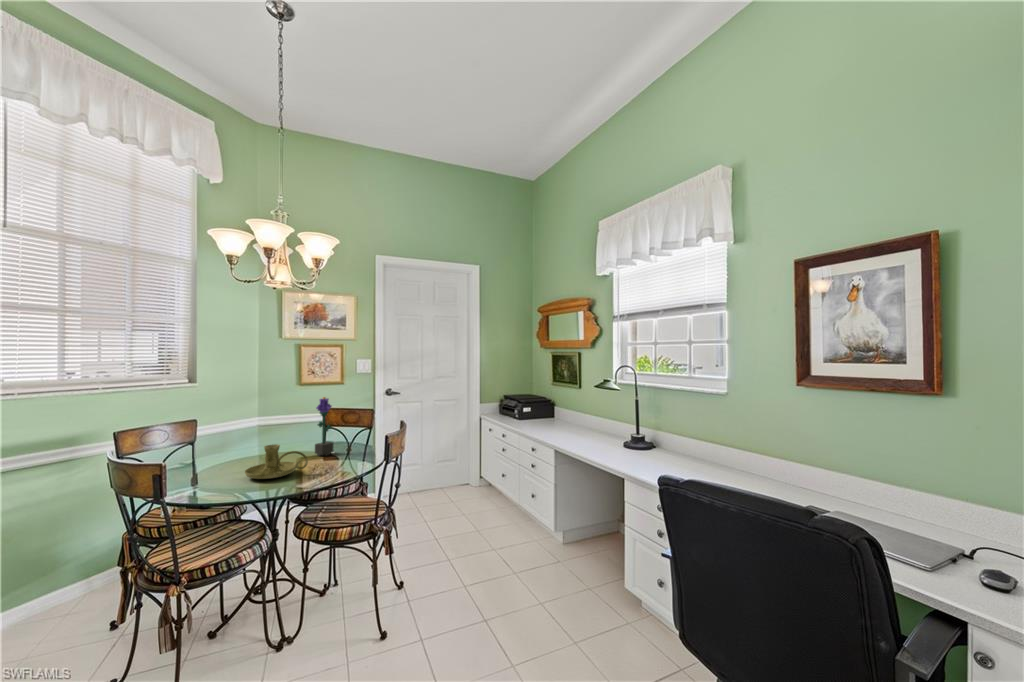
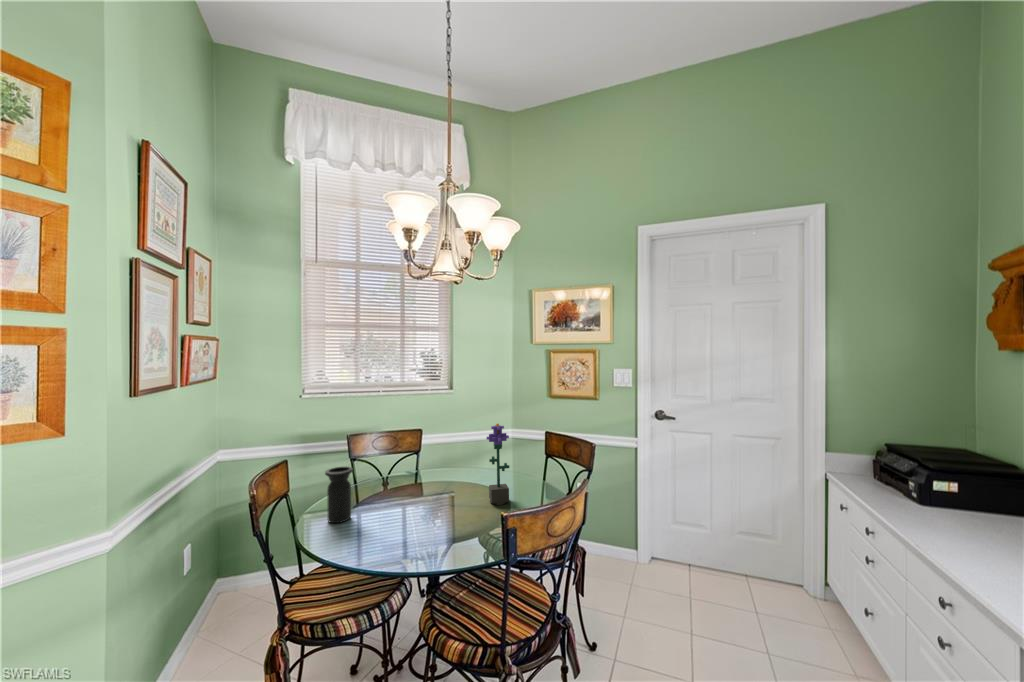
vase: none [191,441,219,490] -> present [325,467,353,523]
candle holder: present [245,444,308,479] -> none [371,483,431,531]

